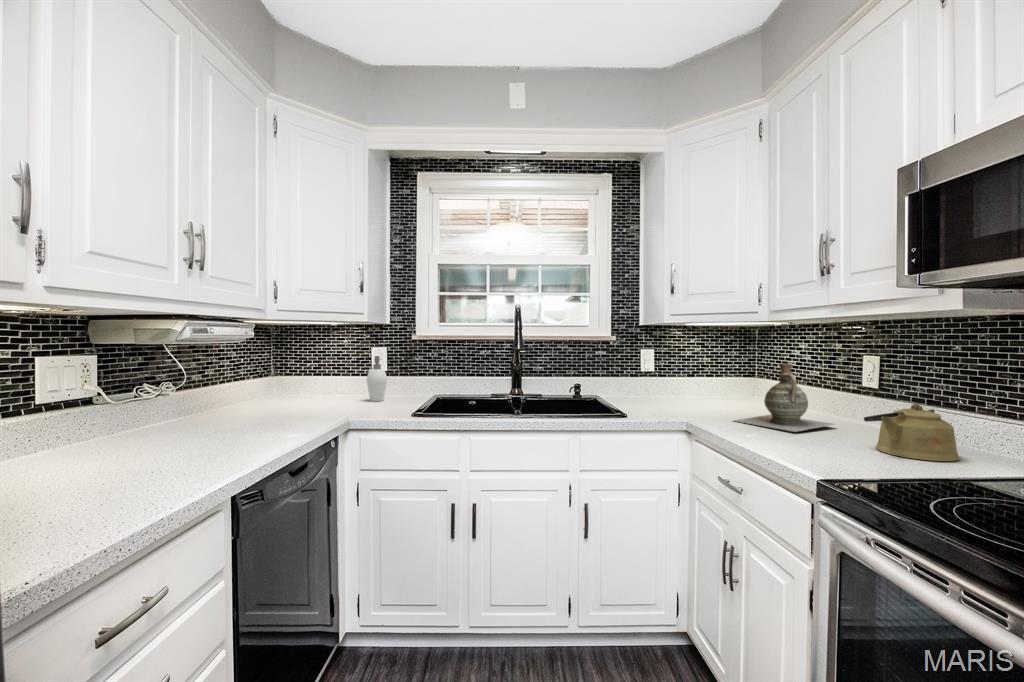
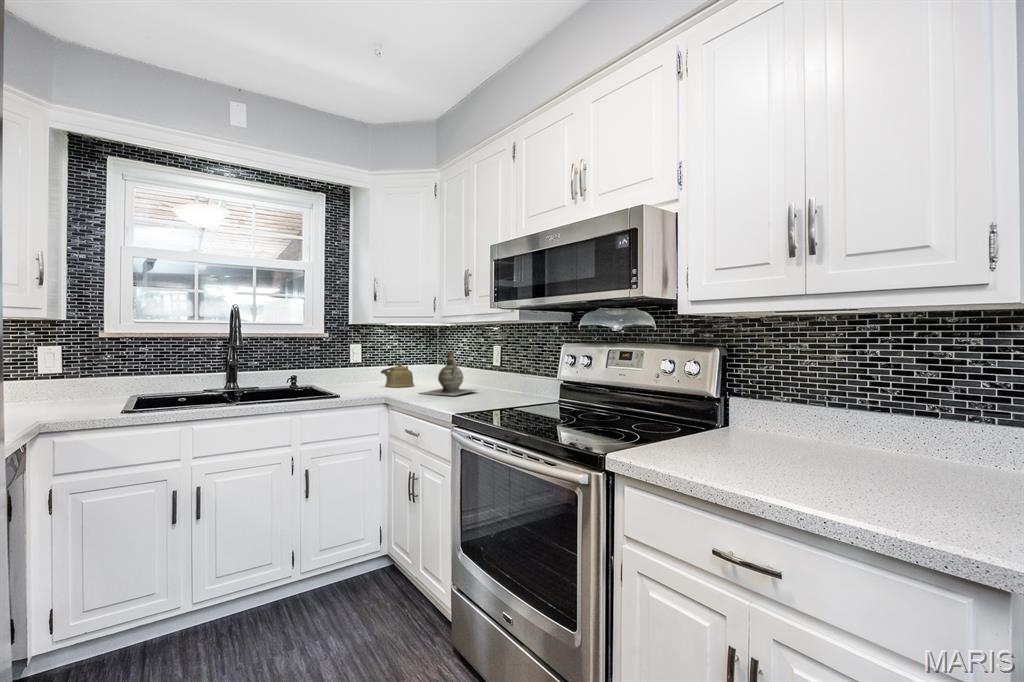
soap dispenser: present [367,356,387,401] -> none [37,355,77,405]
kettle: present [864,403,960,461] -> present [381,363,414,387]

